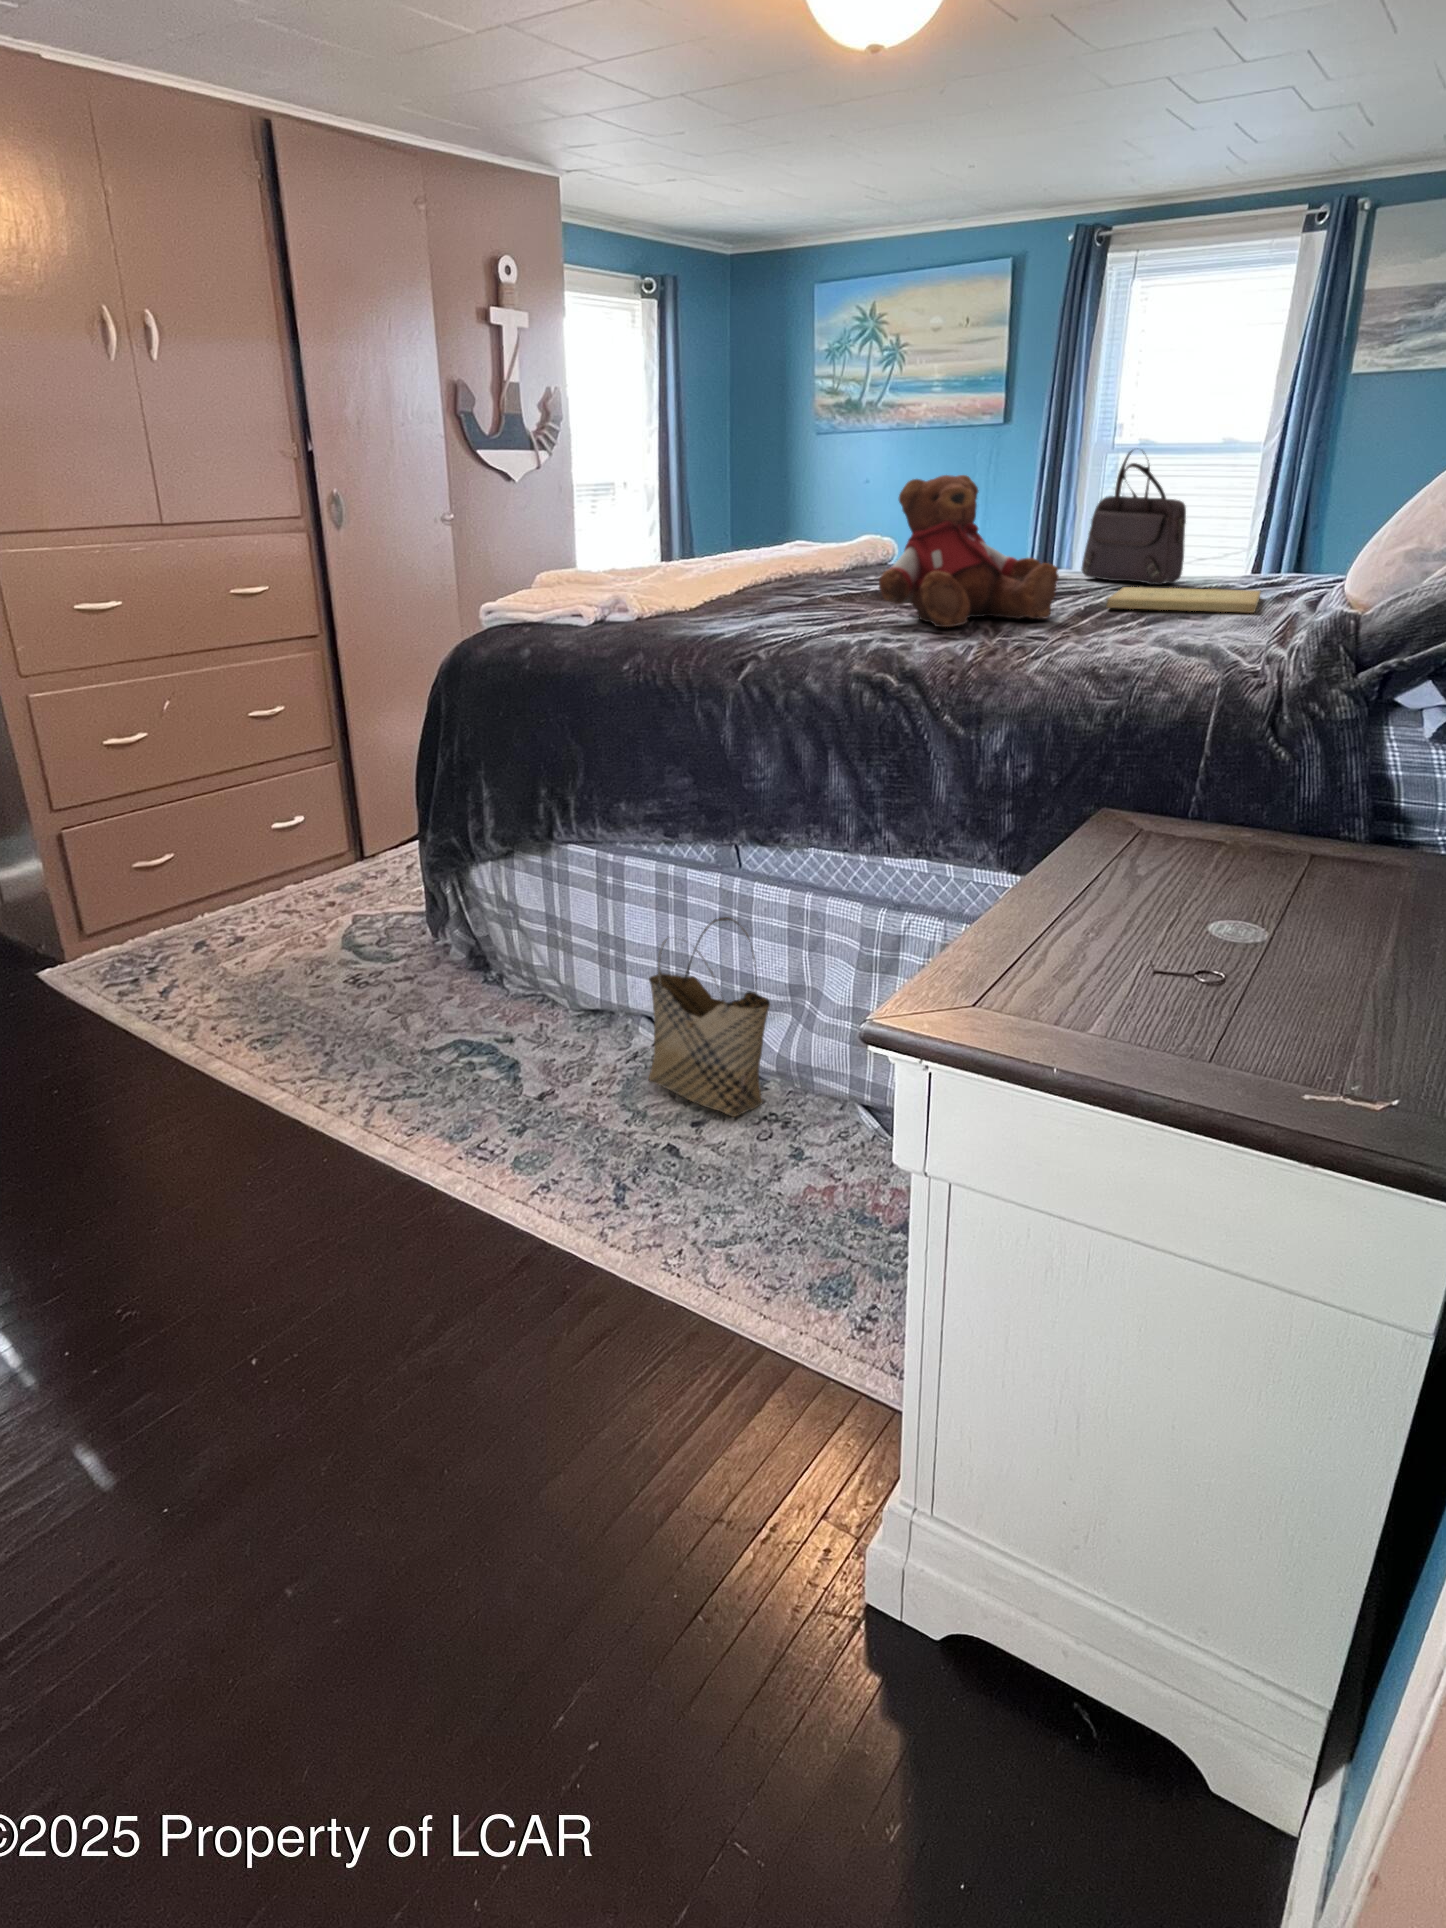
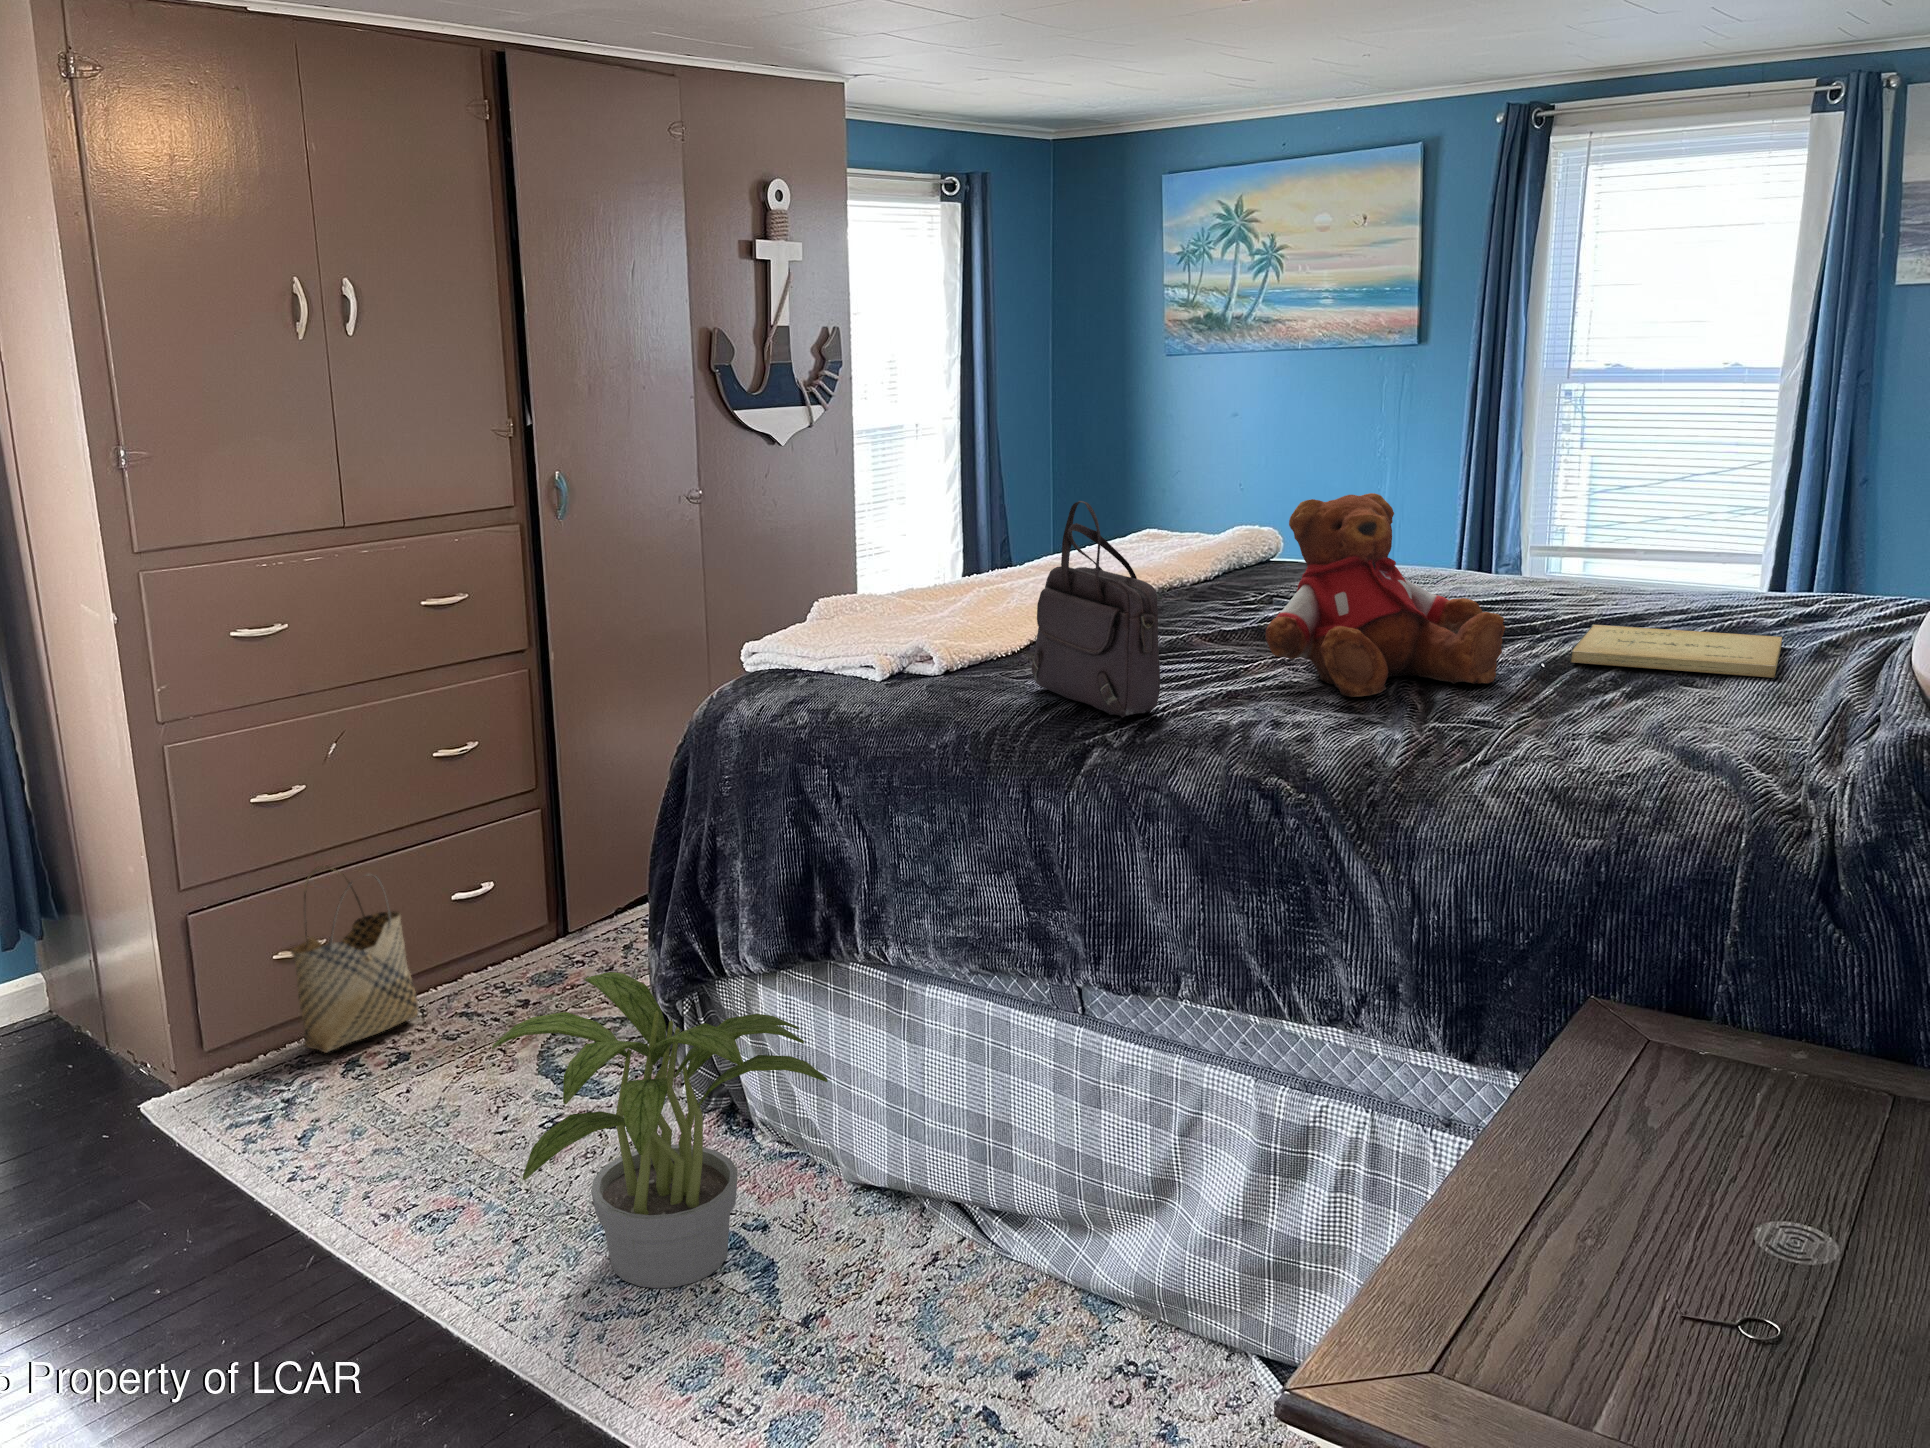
handbag: present [1081,450,1186,585] -> present [1031,501,1160,718]
potted plant: none [292,853,550,1079] -> present [492,972,828,1288]
woven basket: present [649,917,770,1117] -> present [291,866,418,1053]

